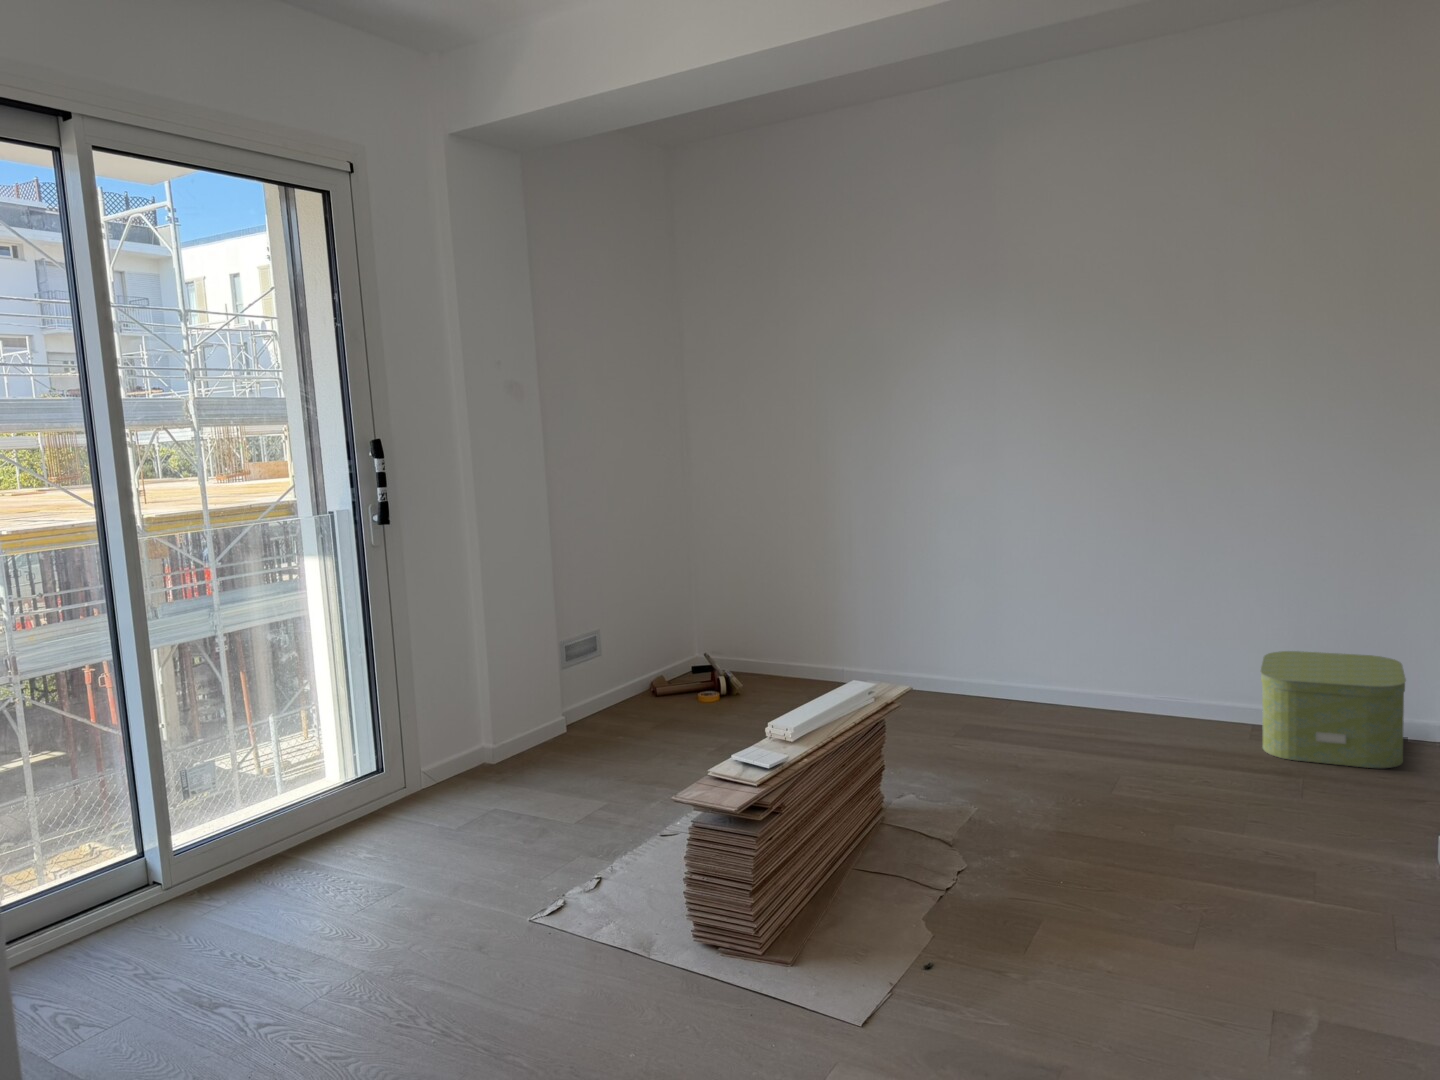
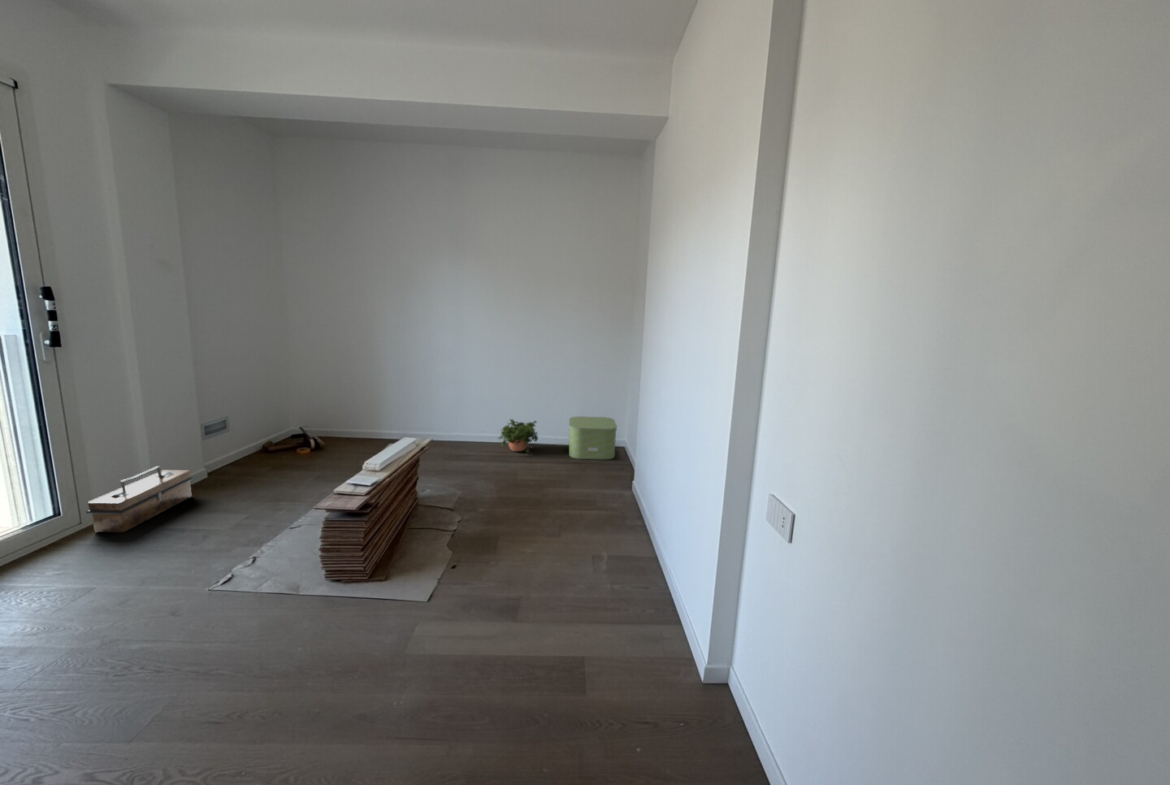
potted plant: none [1075,652,1183,739] -> present [499,419,538,451]
toolbox: none [412,708,542,807] -> present [86,466,193,532]

